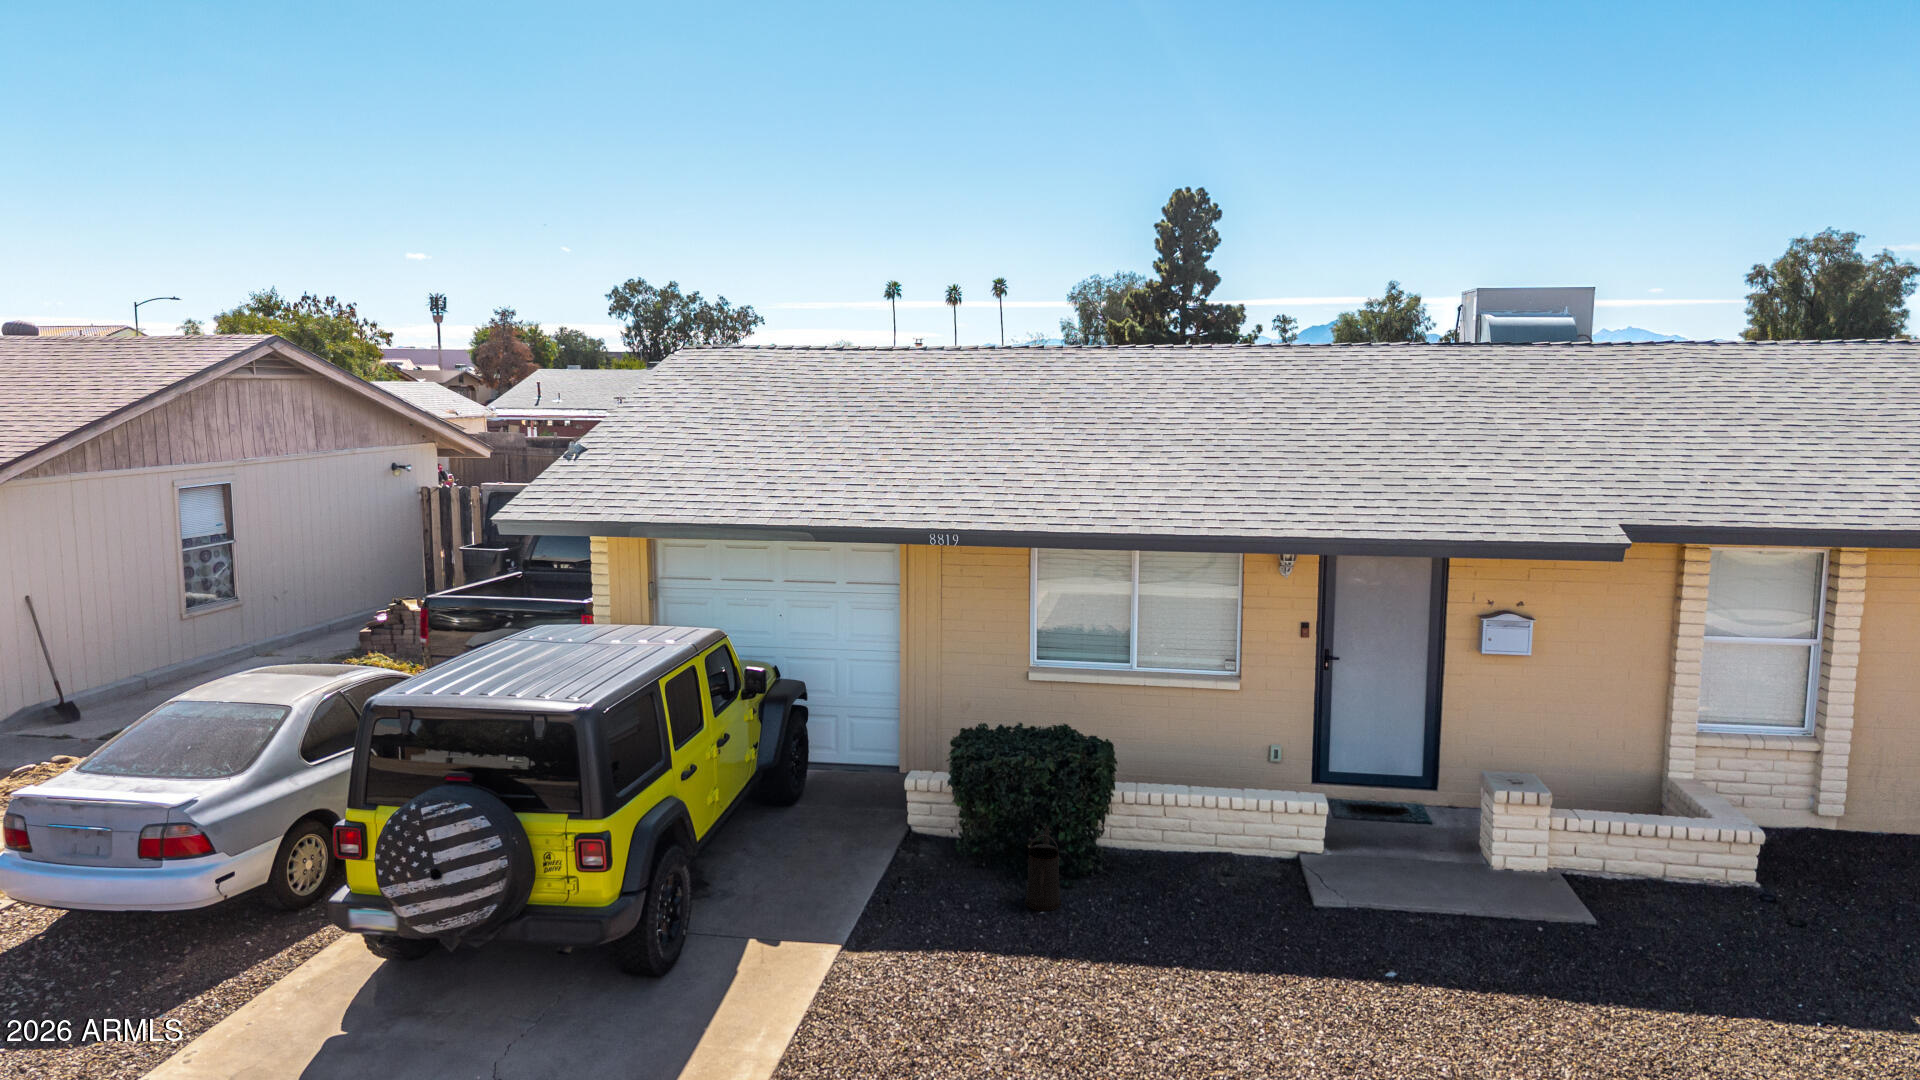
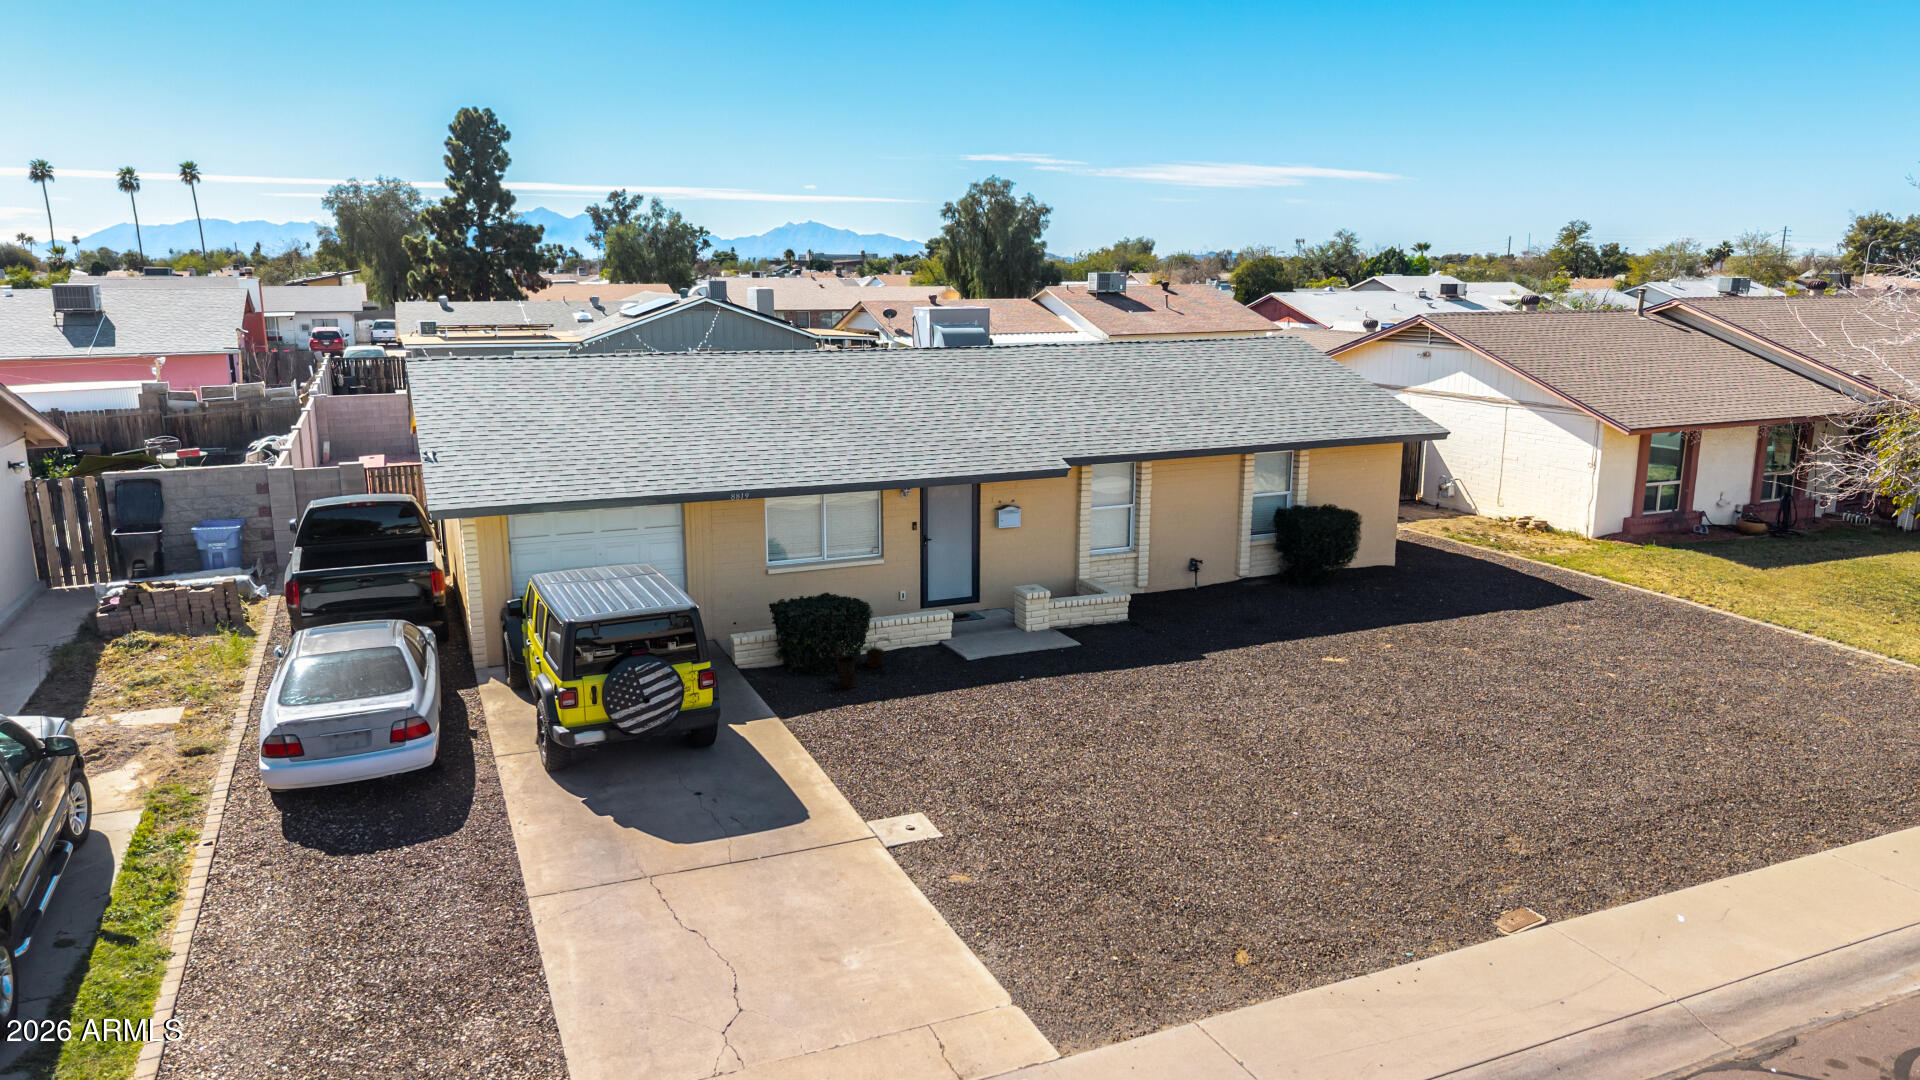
potted plant: none [1101,808,1165,876] -> present [856,637,891,667]

